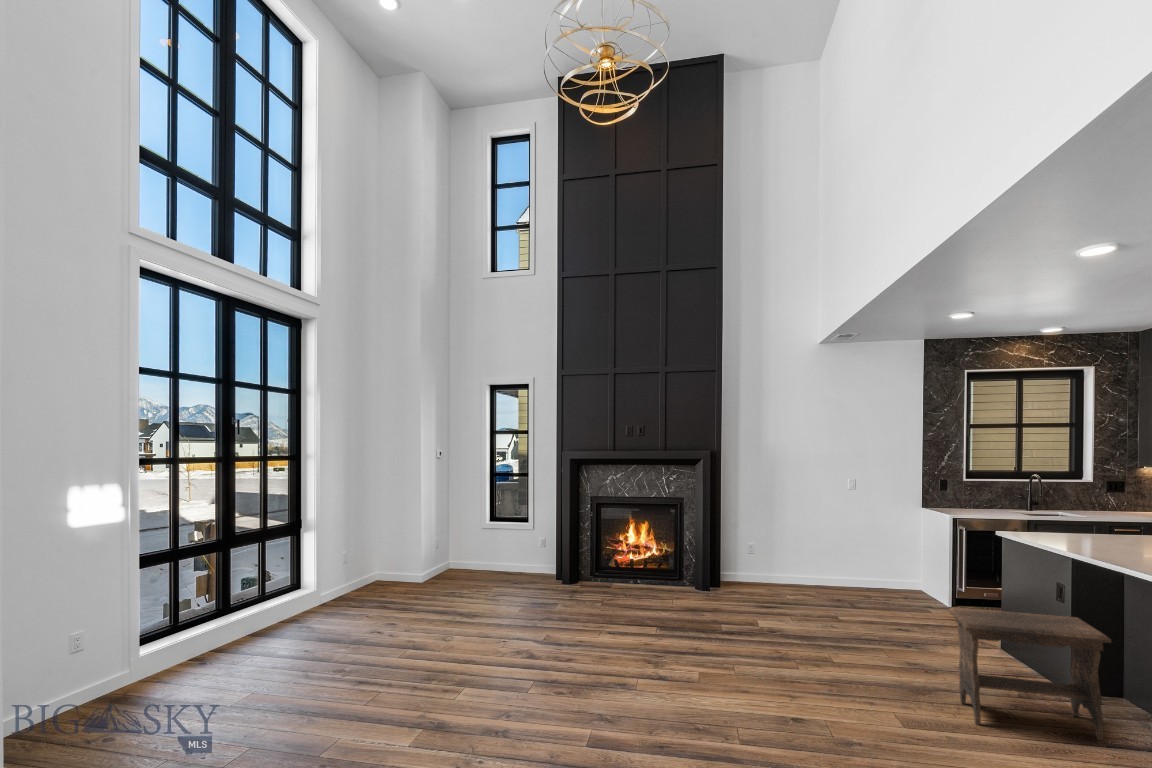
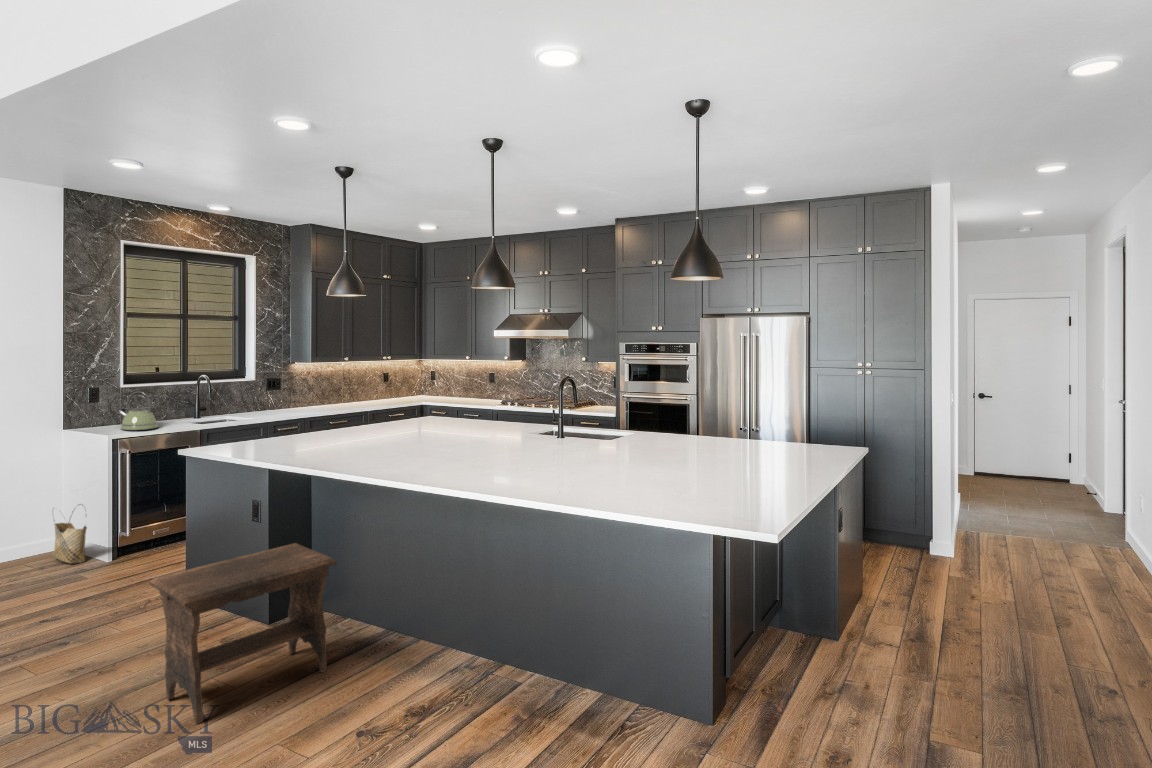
kettle: none [961,483,993,513] -> present [118,391,158,430]
woven basket: none [913,559,935,604] -> present [53,523,87,564]

